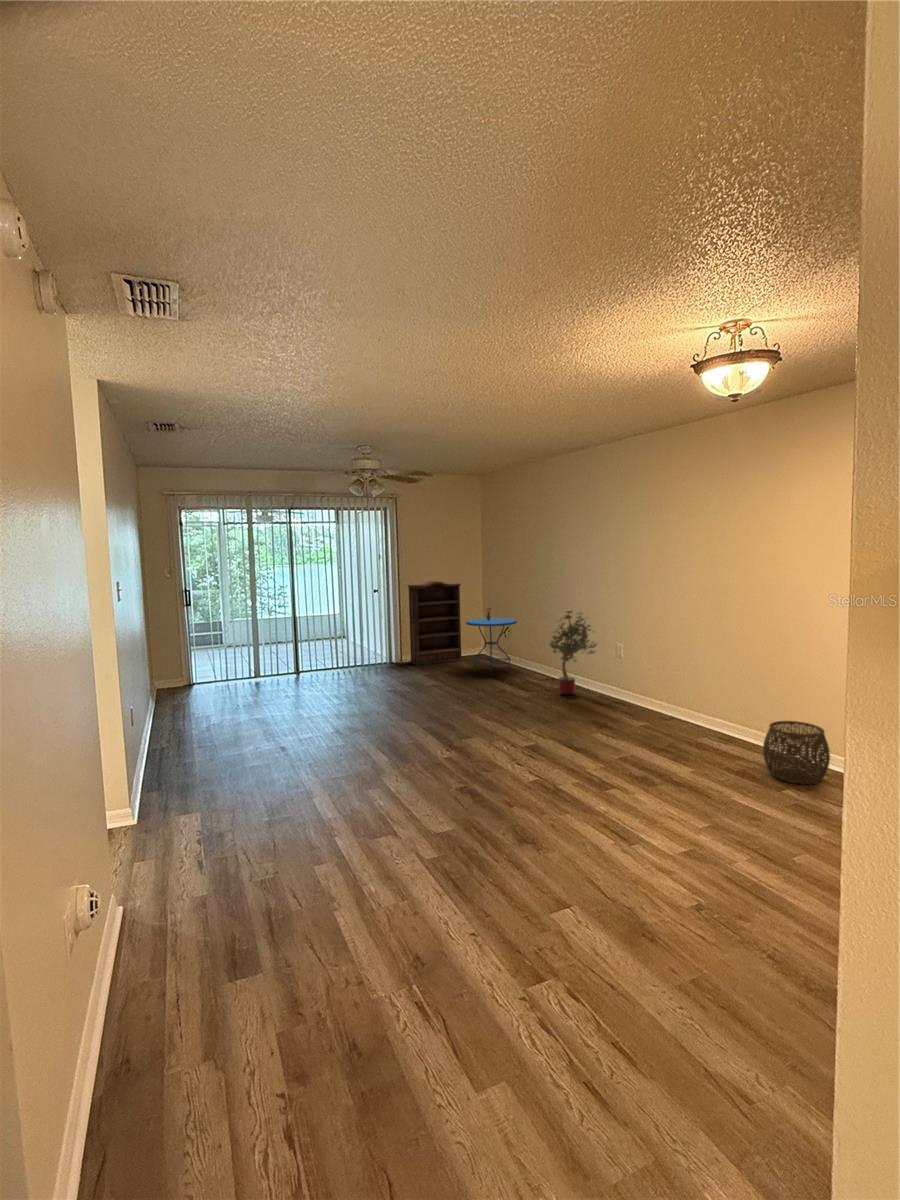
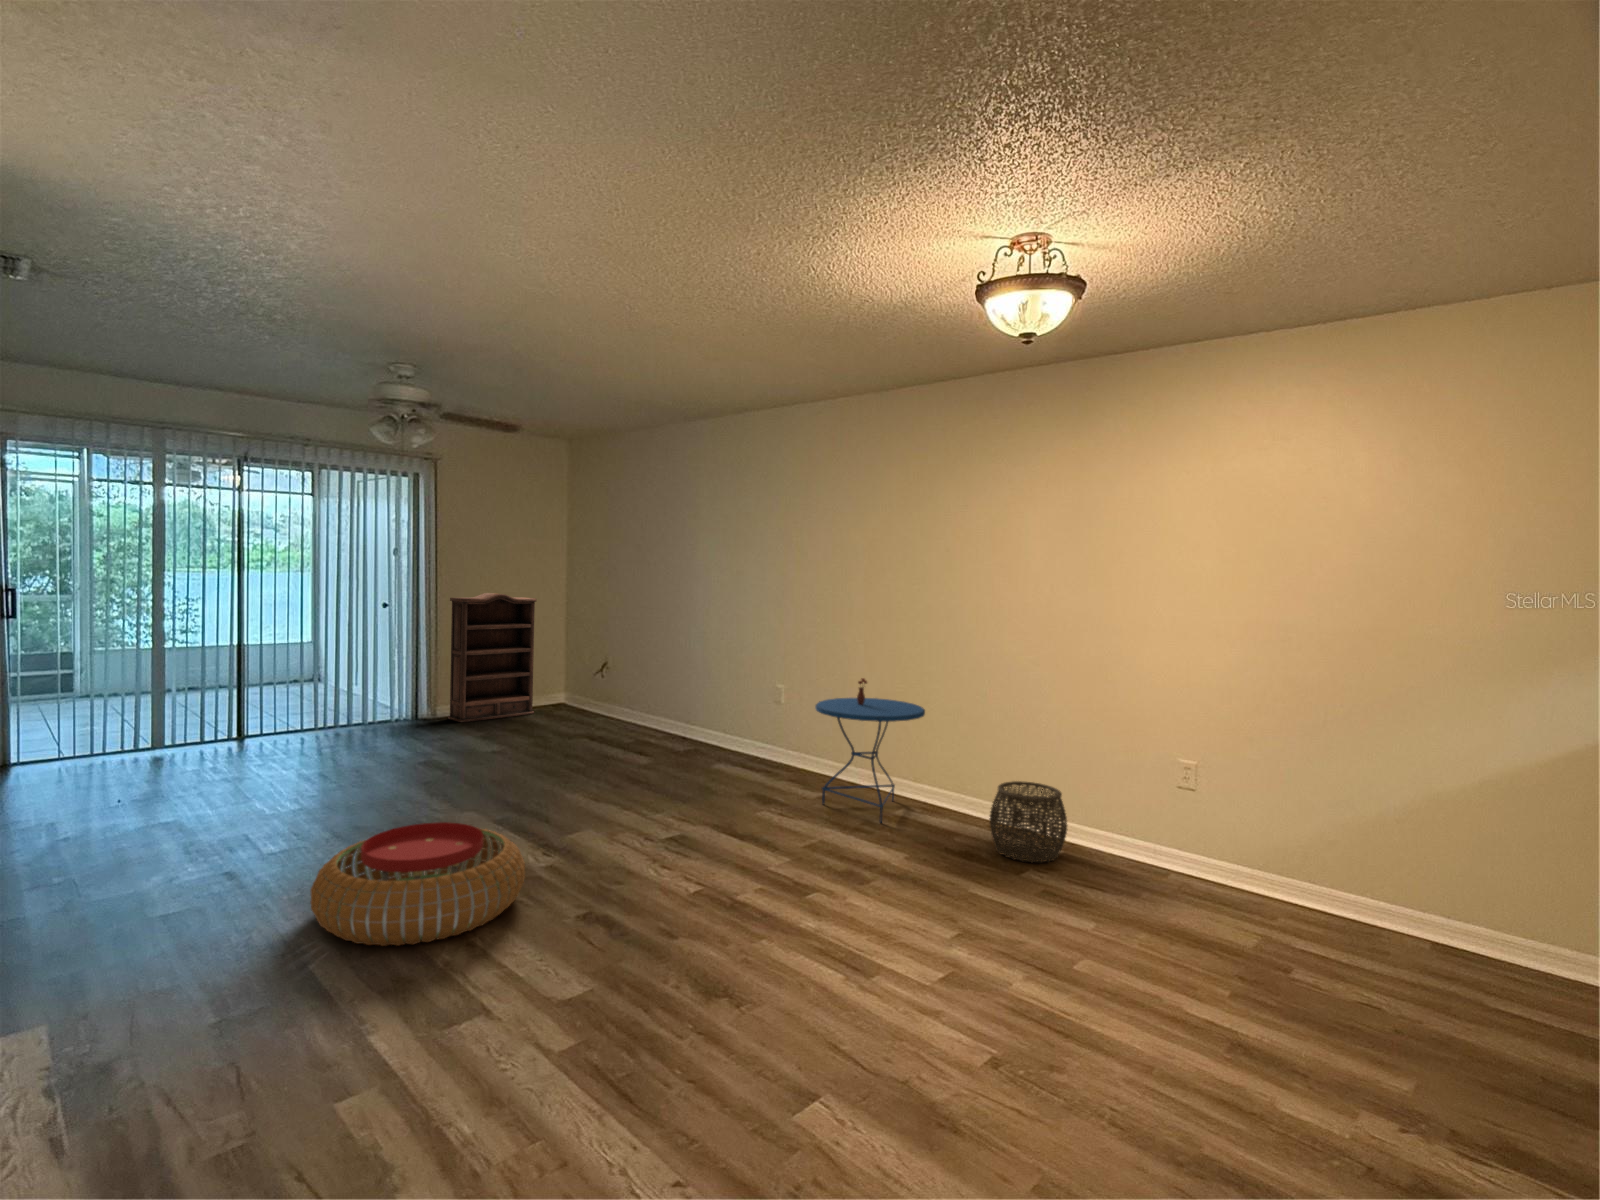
side table: present [466,608,517,672] -> present [815,678,925,823]
potted tree: present [550,611,597,695] -> none [677,639,750,761]
pouf: none [317,727,429,794] -> present [310,822,525,946]

